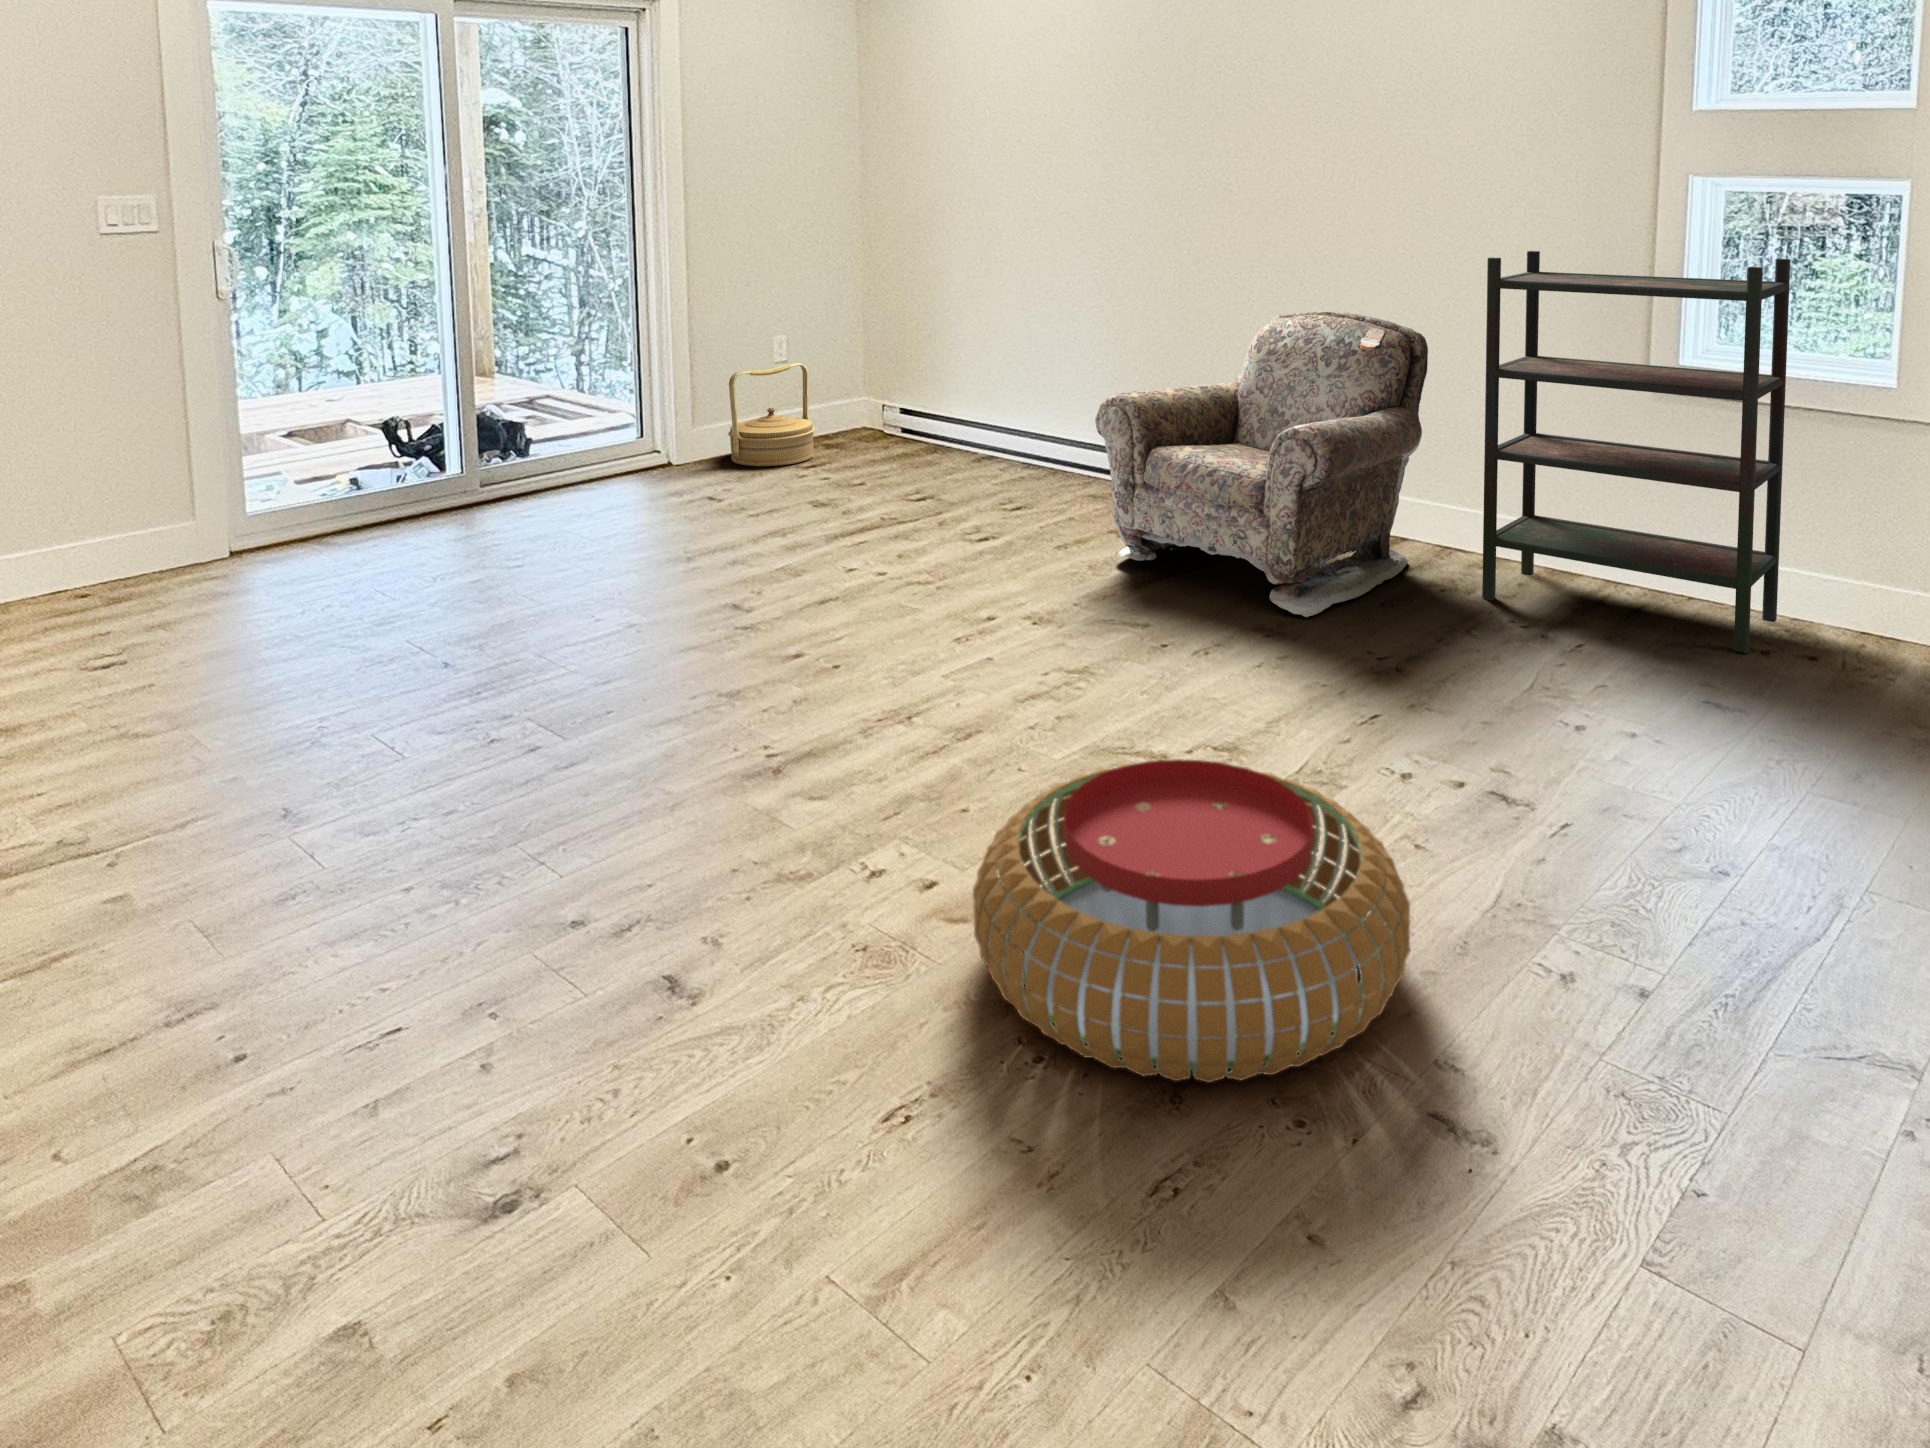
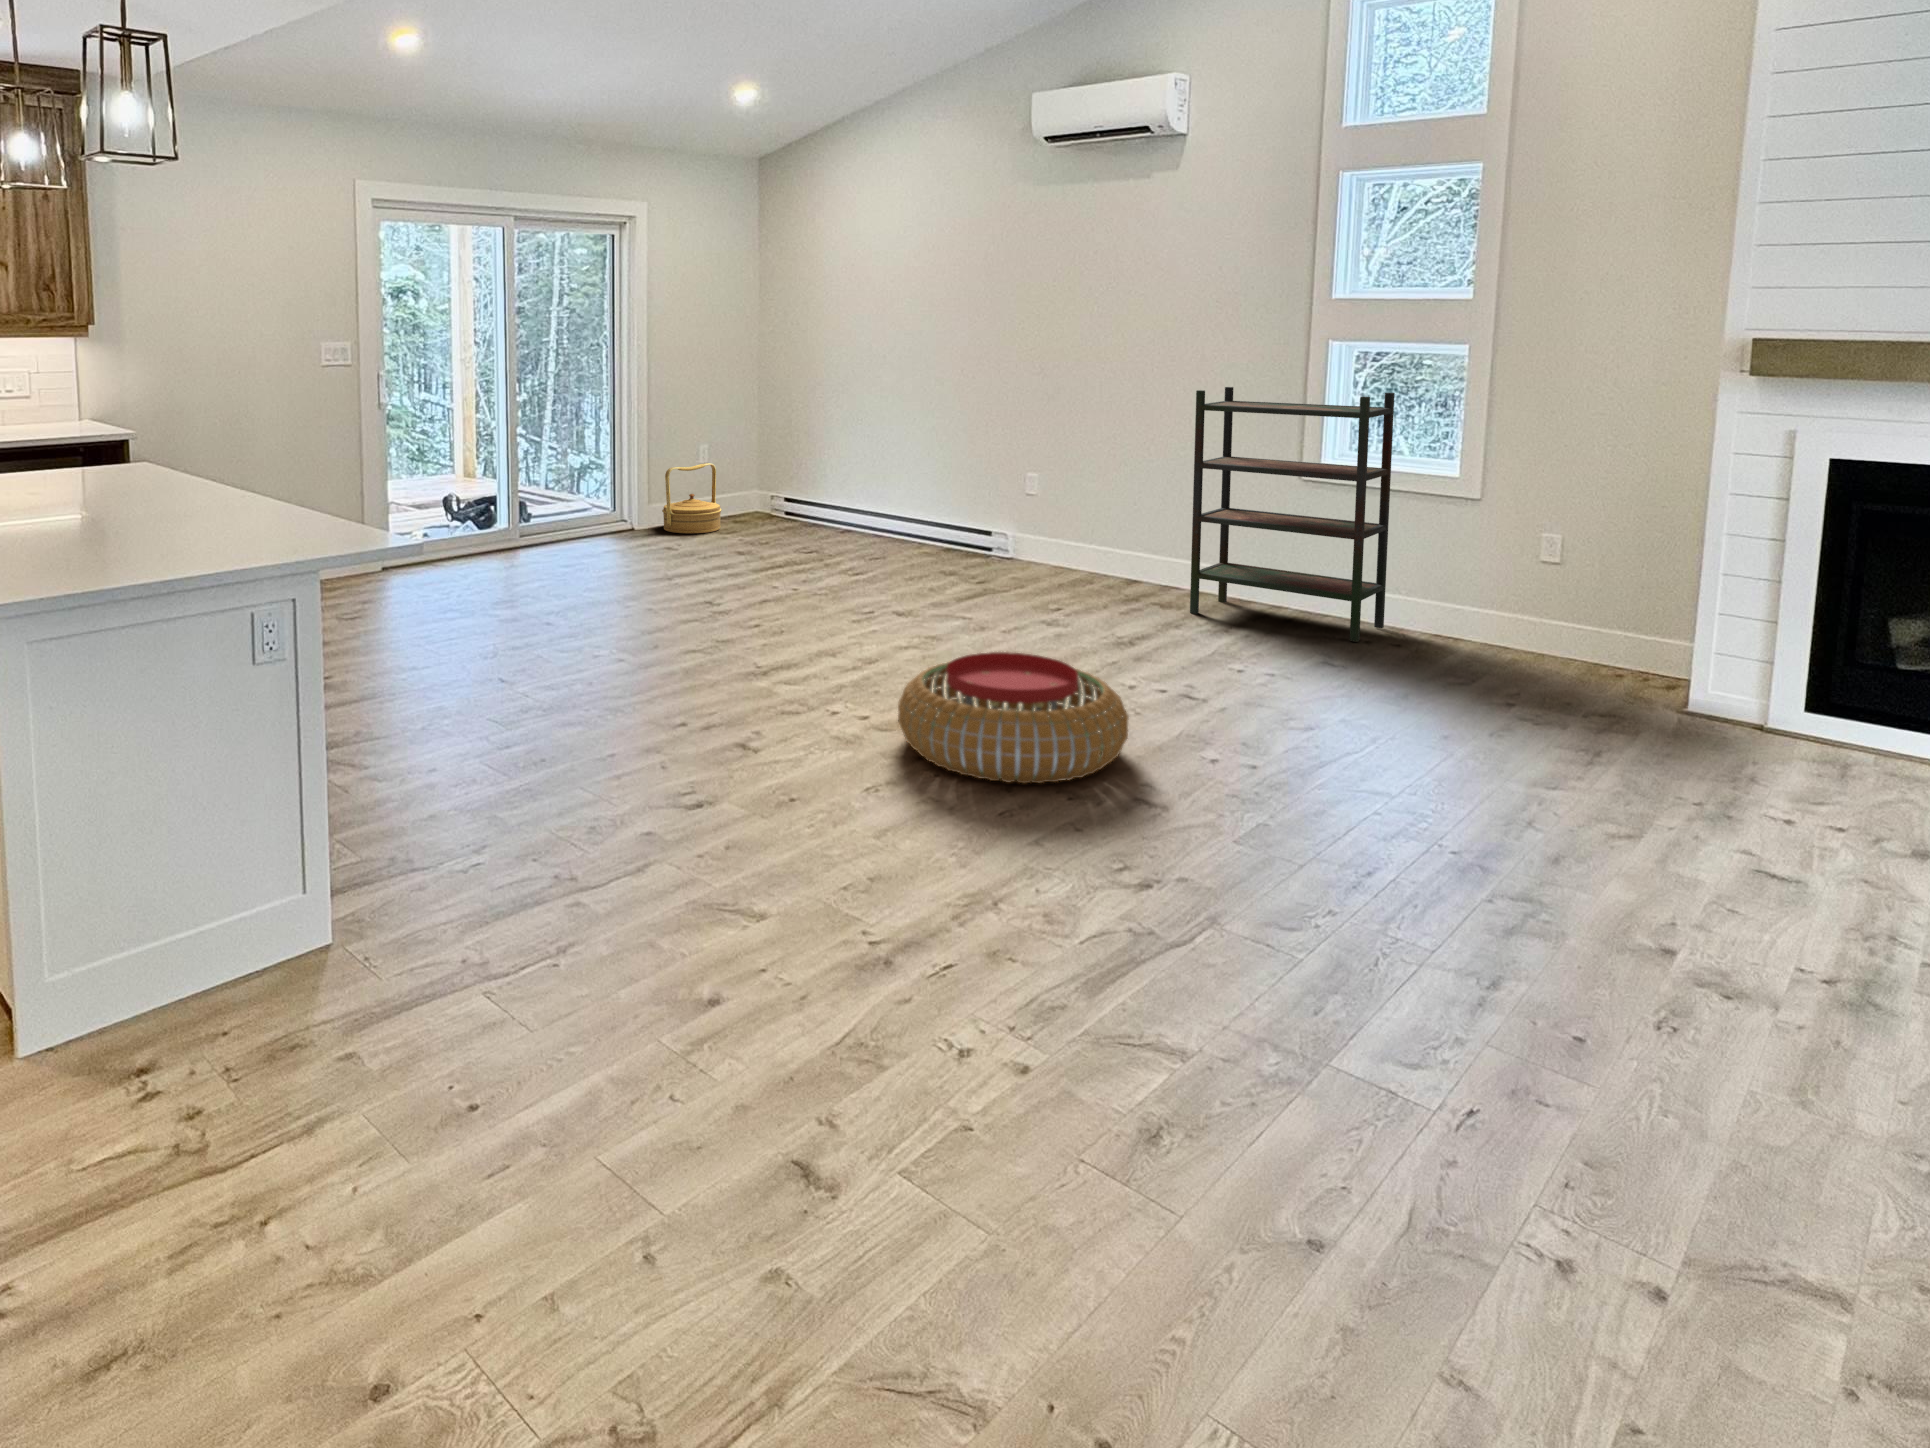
armchair: present [1095,311,1428,617] -> none [932,427,1158,619]

